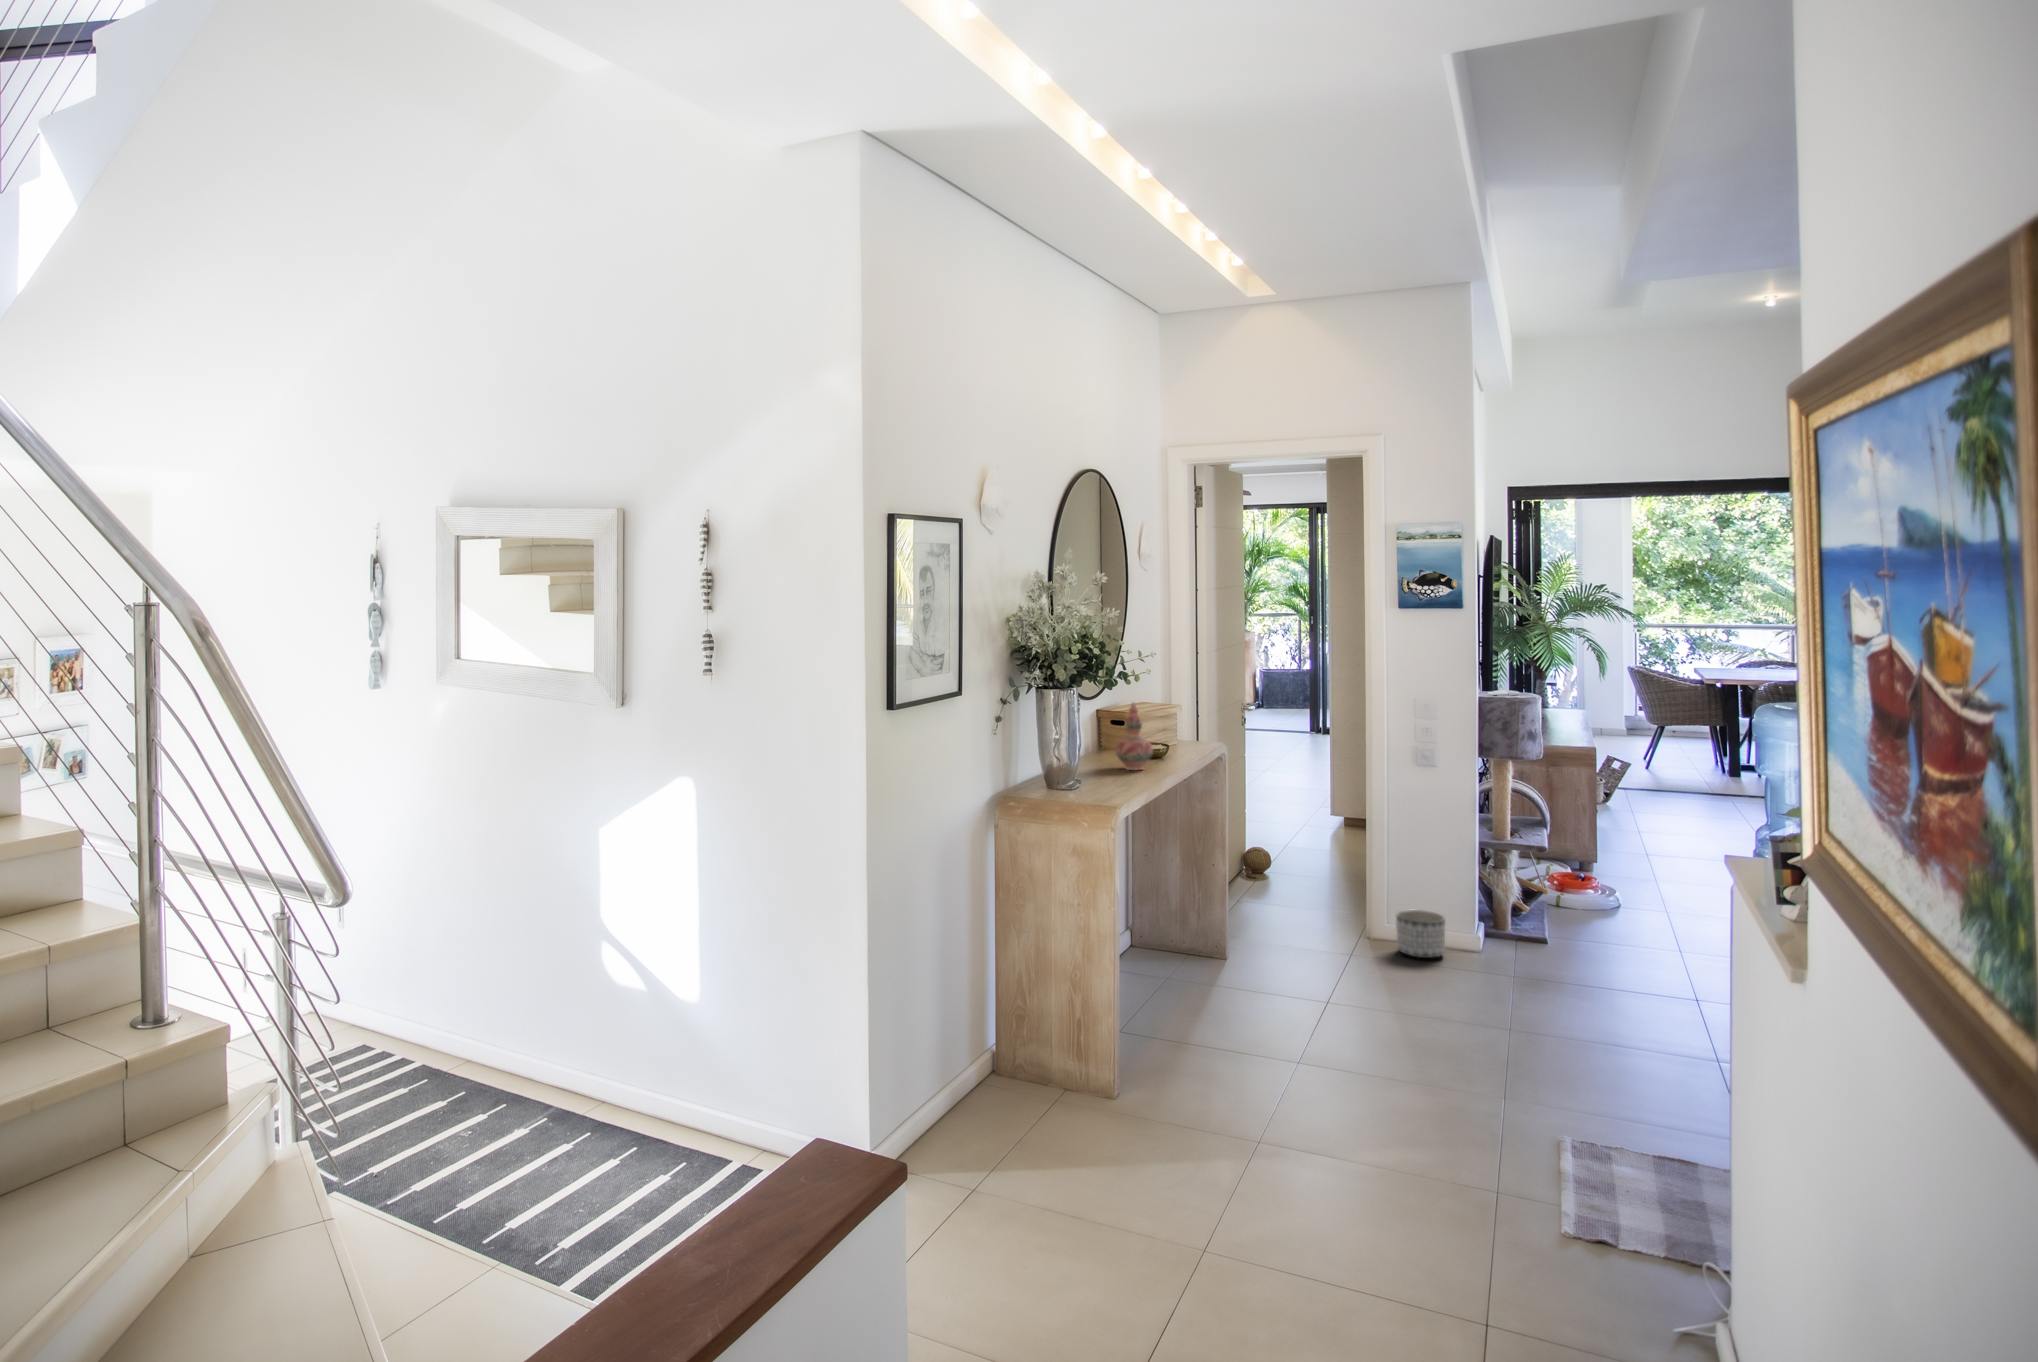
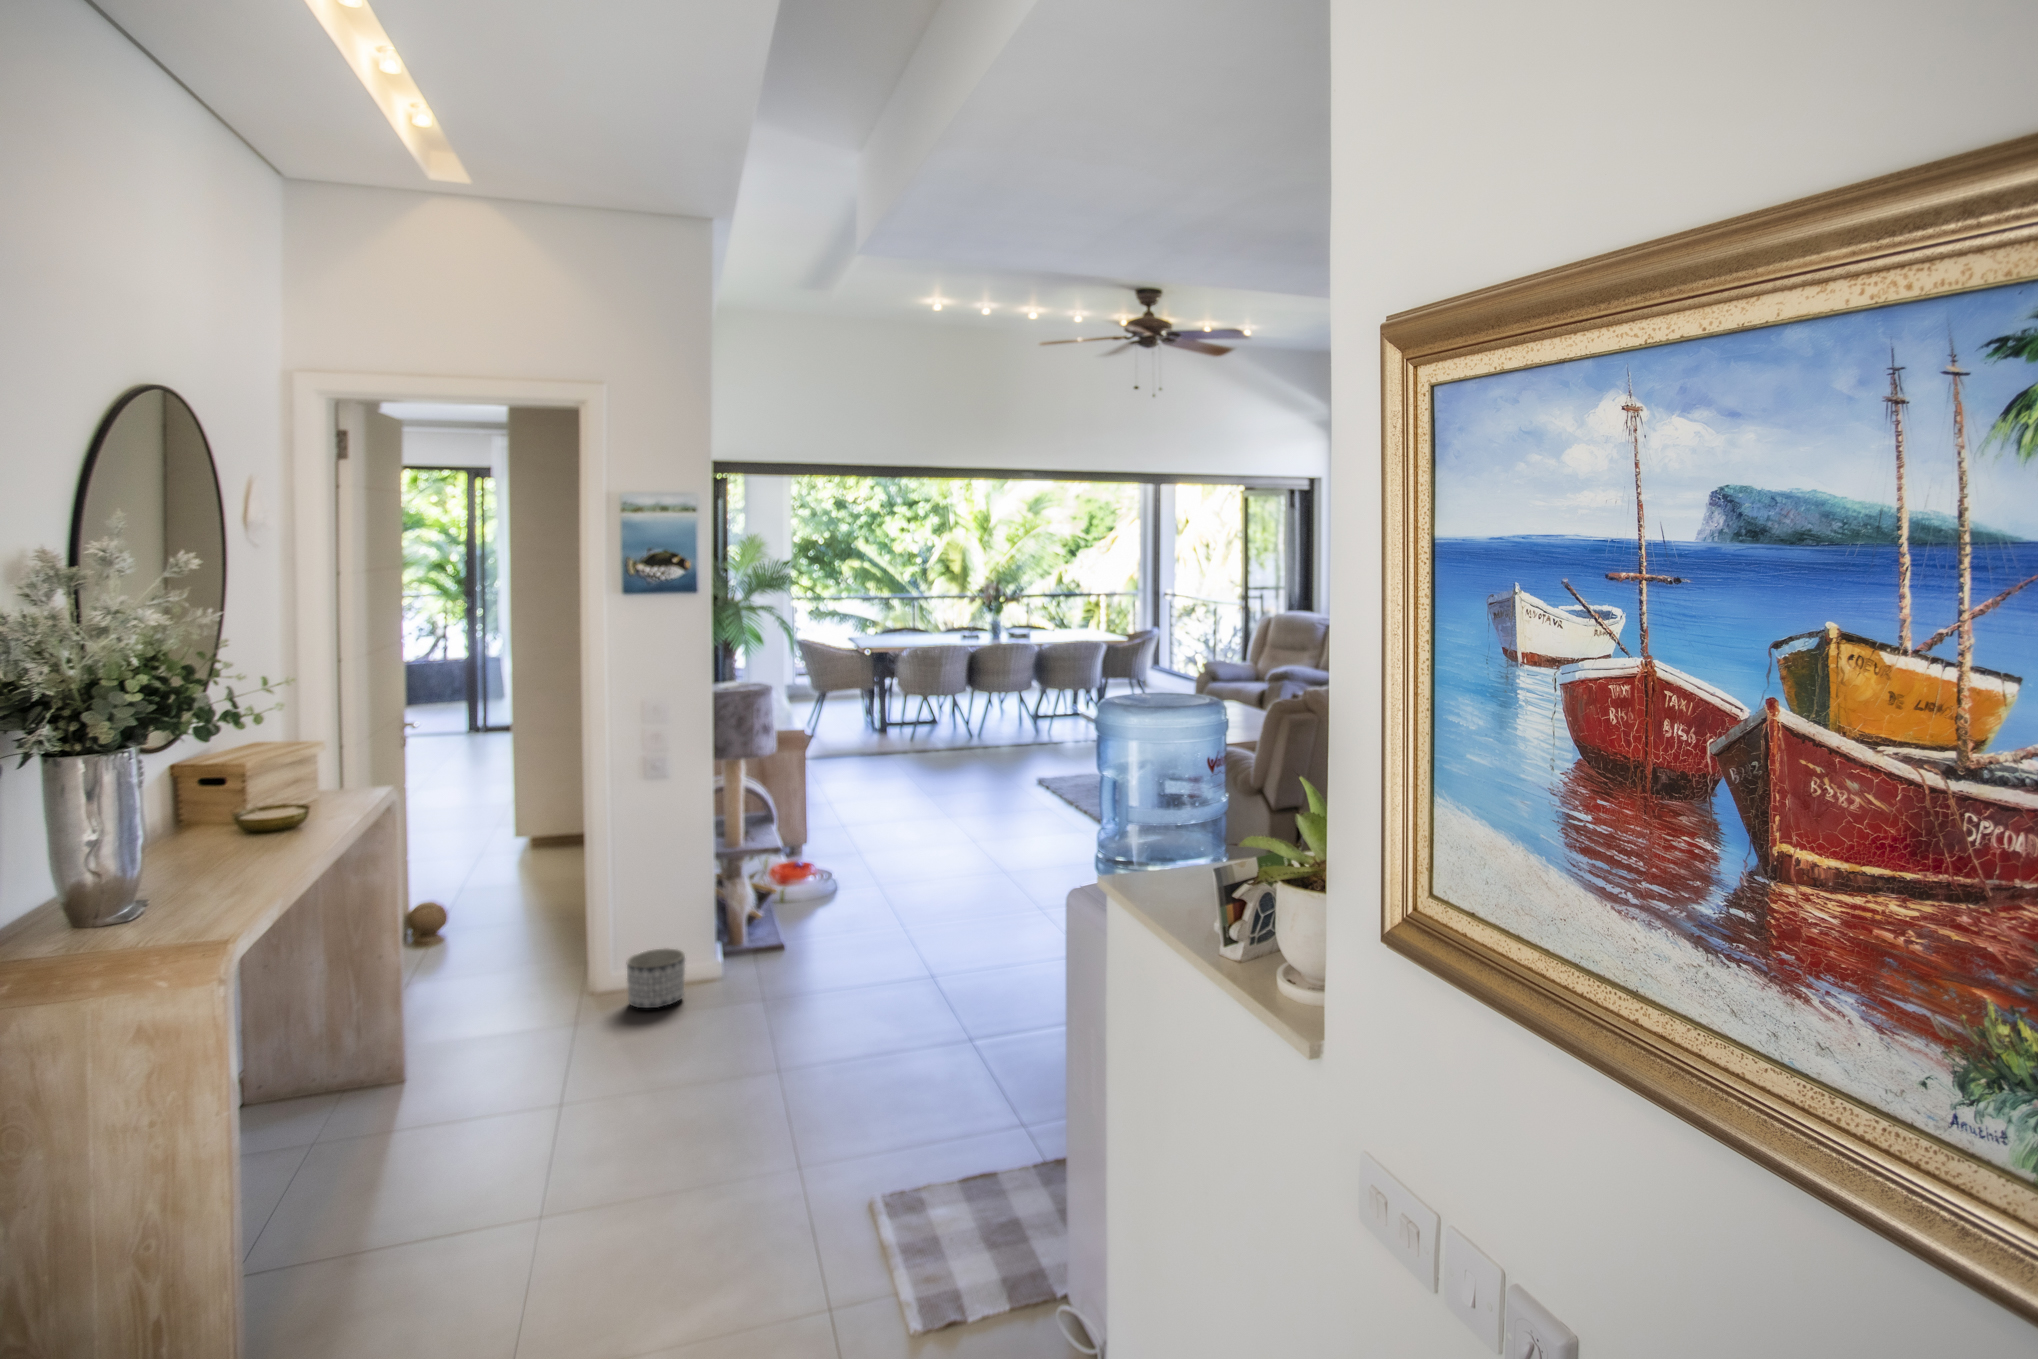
decorative vase: present [1115,702,1153,770] -> none [212,752,282,858]

